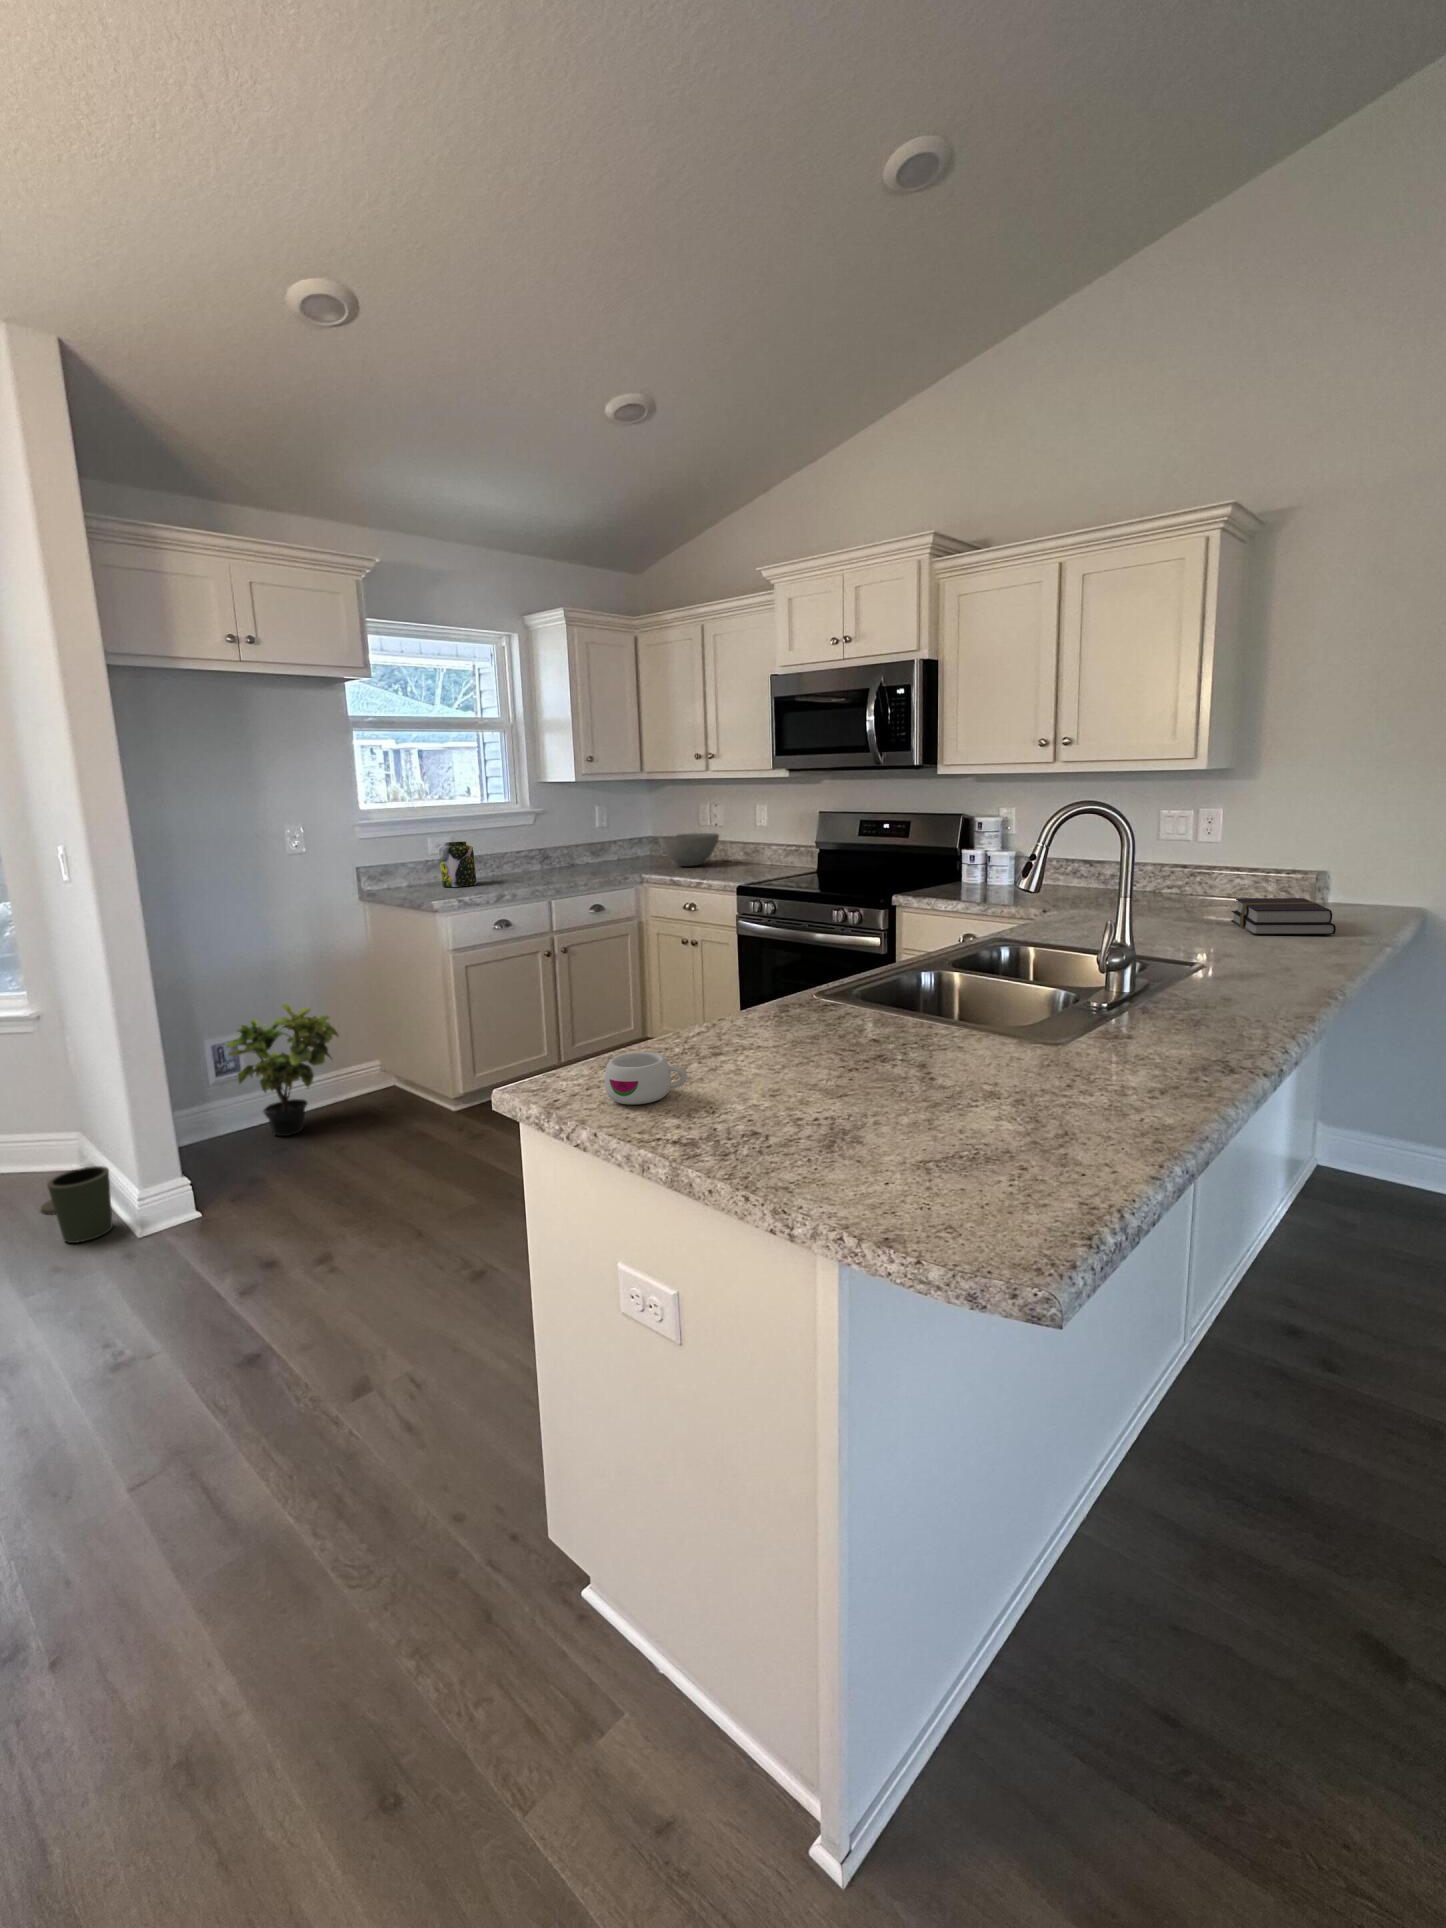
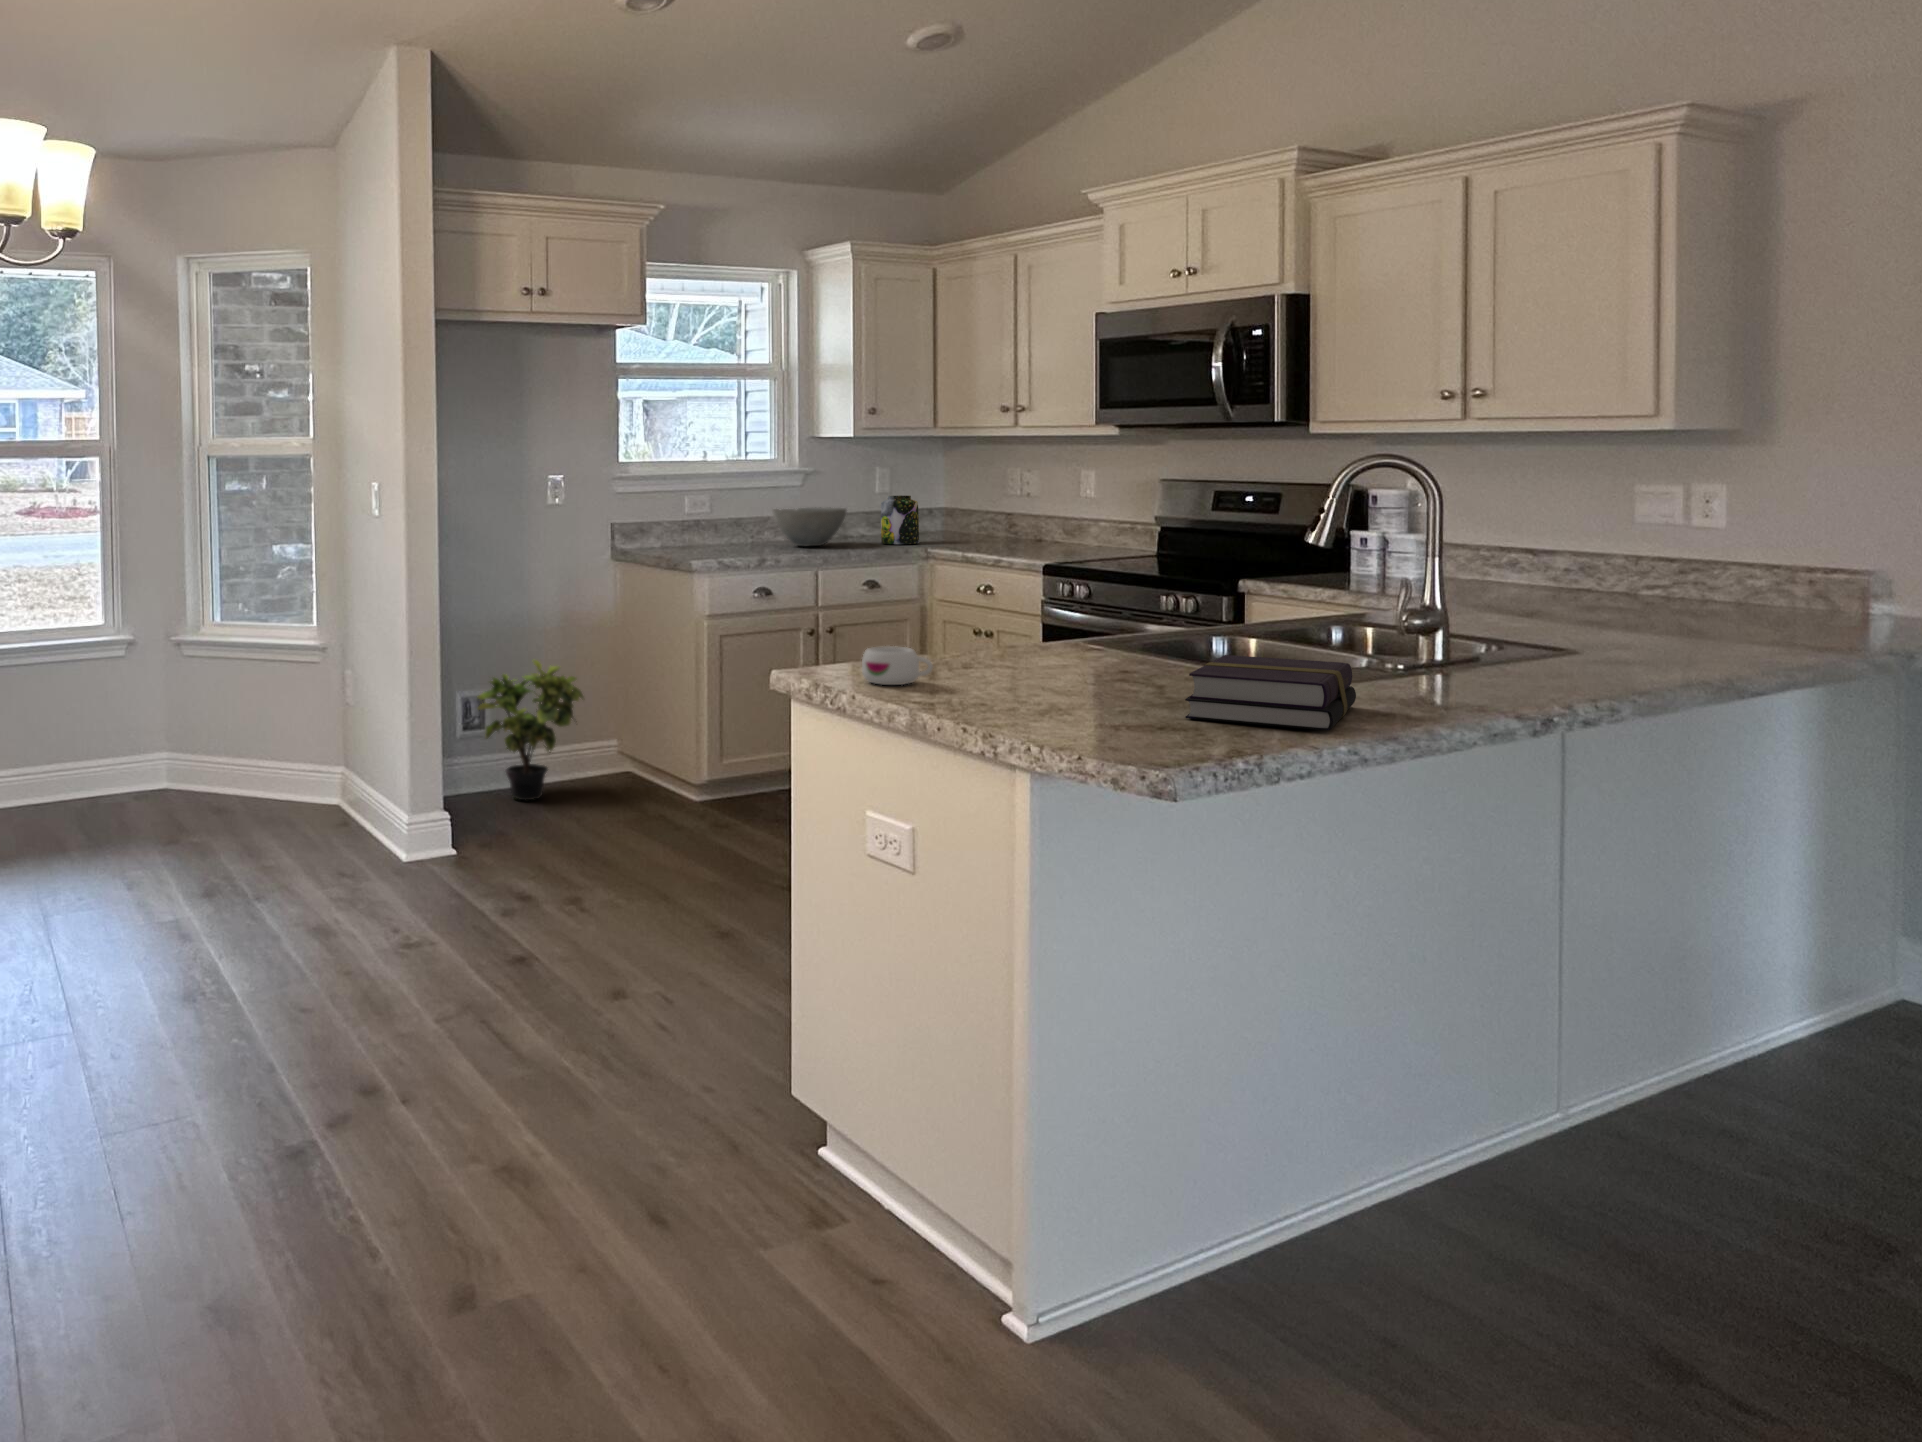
bowl: present [658,833,719,866] -> present [772,508,846,546]
jar: present [439,841,477,887] -> present [881,495,919,544]
book: present [1231,898,1336,935] -> present [1185,655,1356,730]
trash can: present [41,1166,113,1243] -> none [314,790,381,859]

